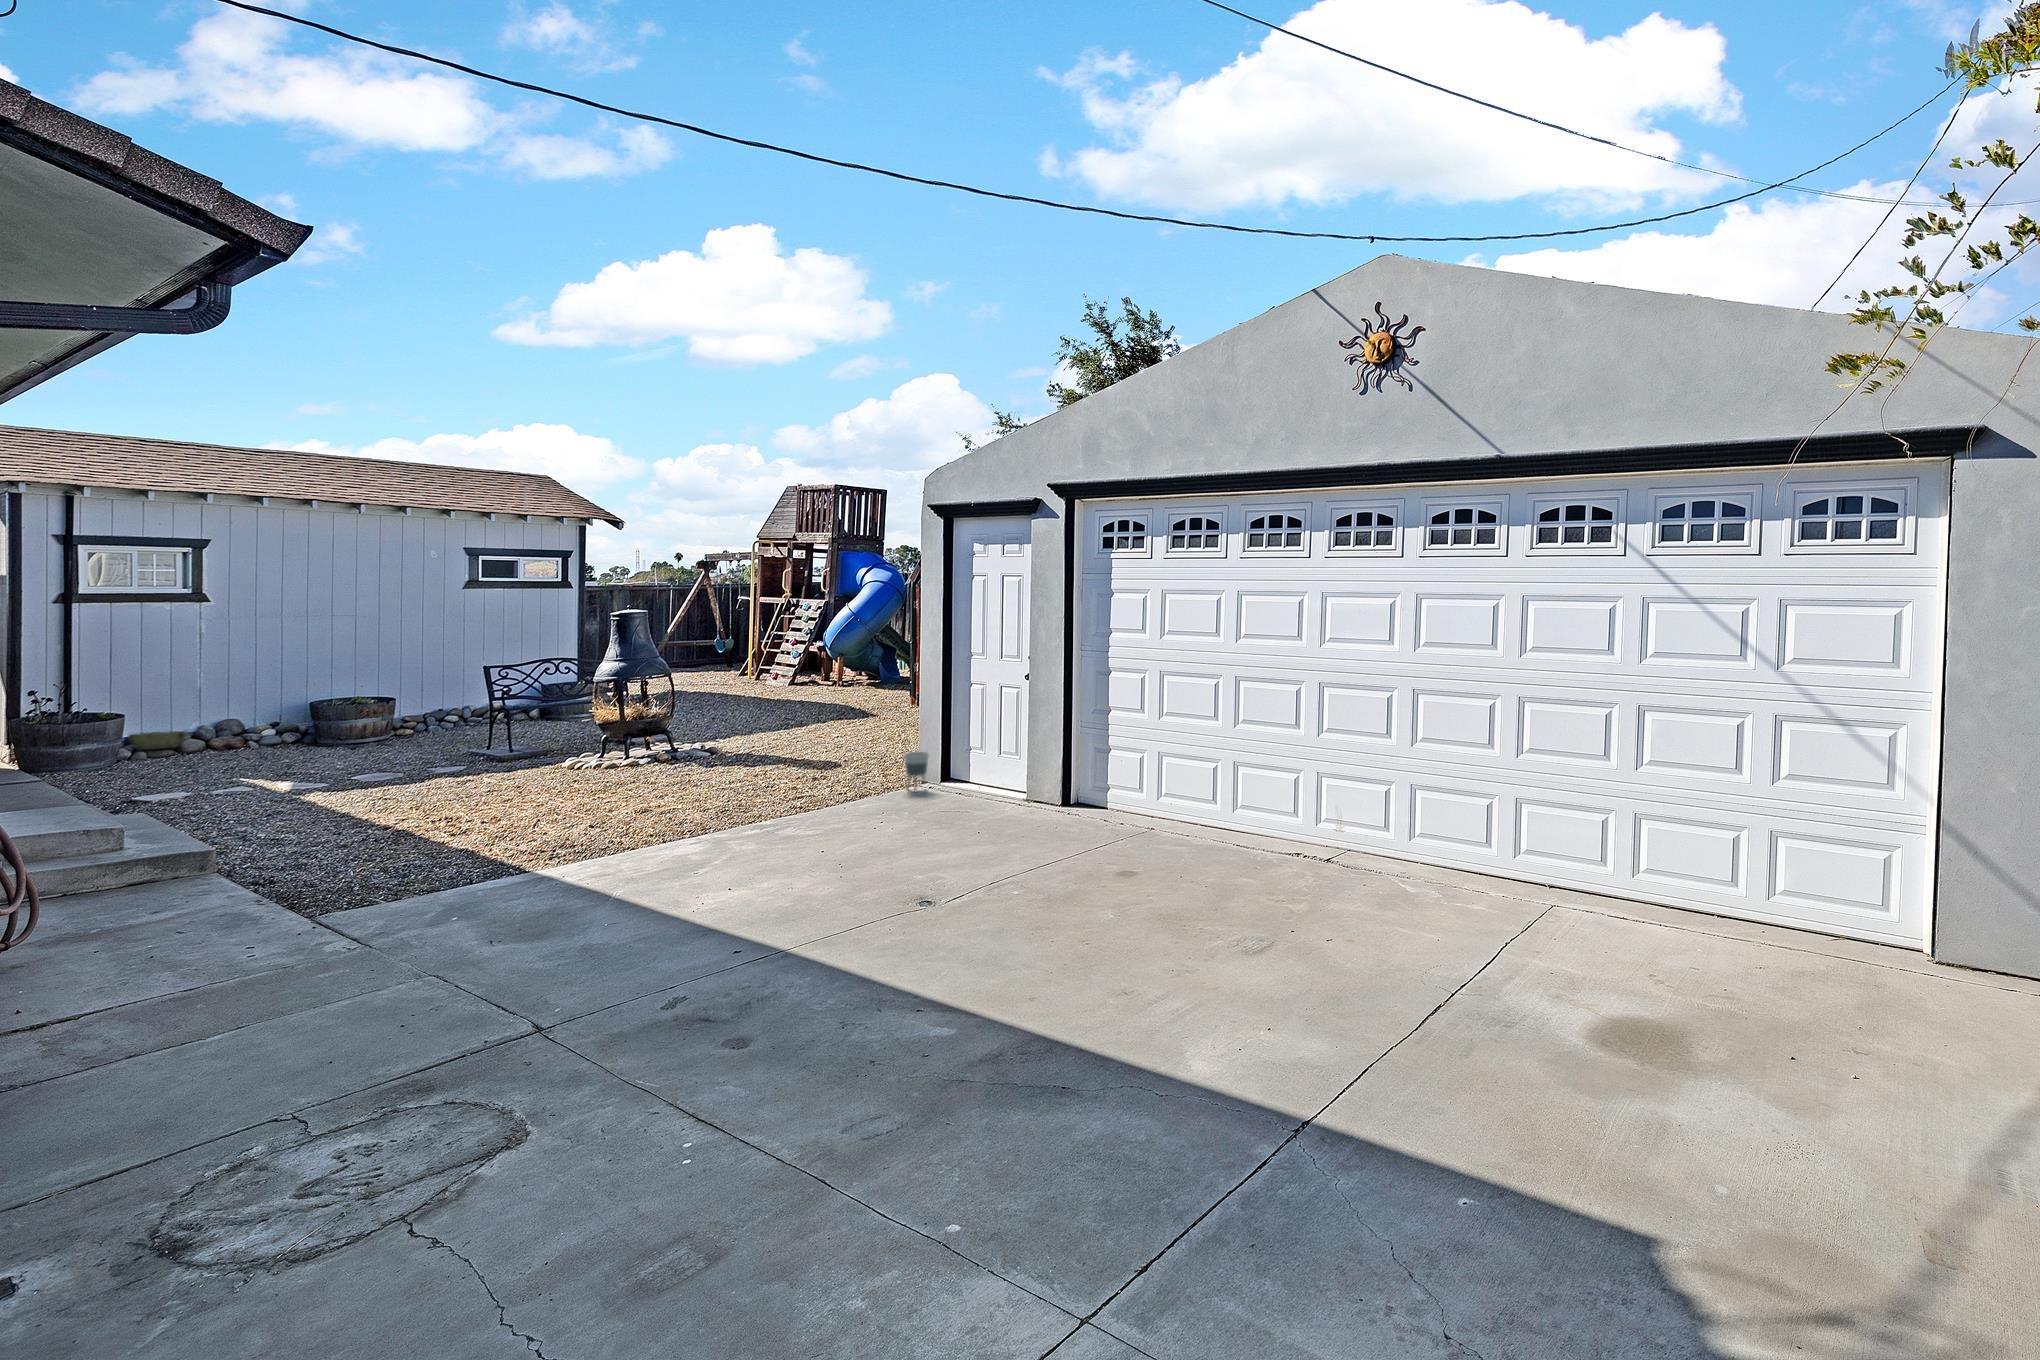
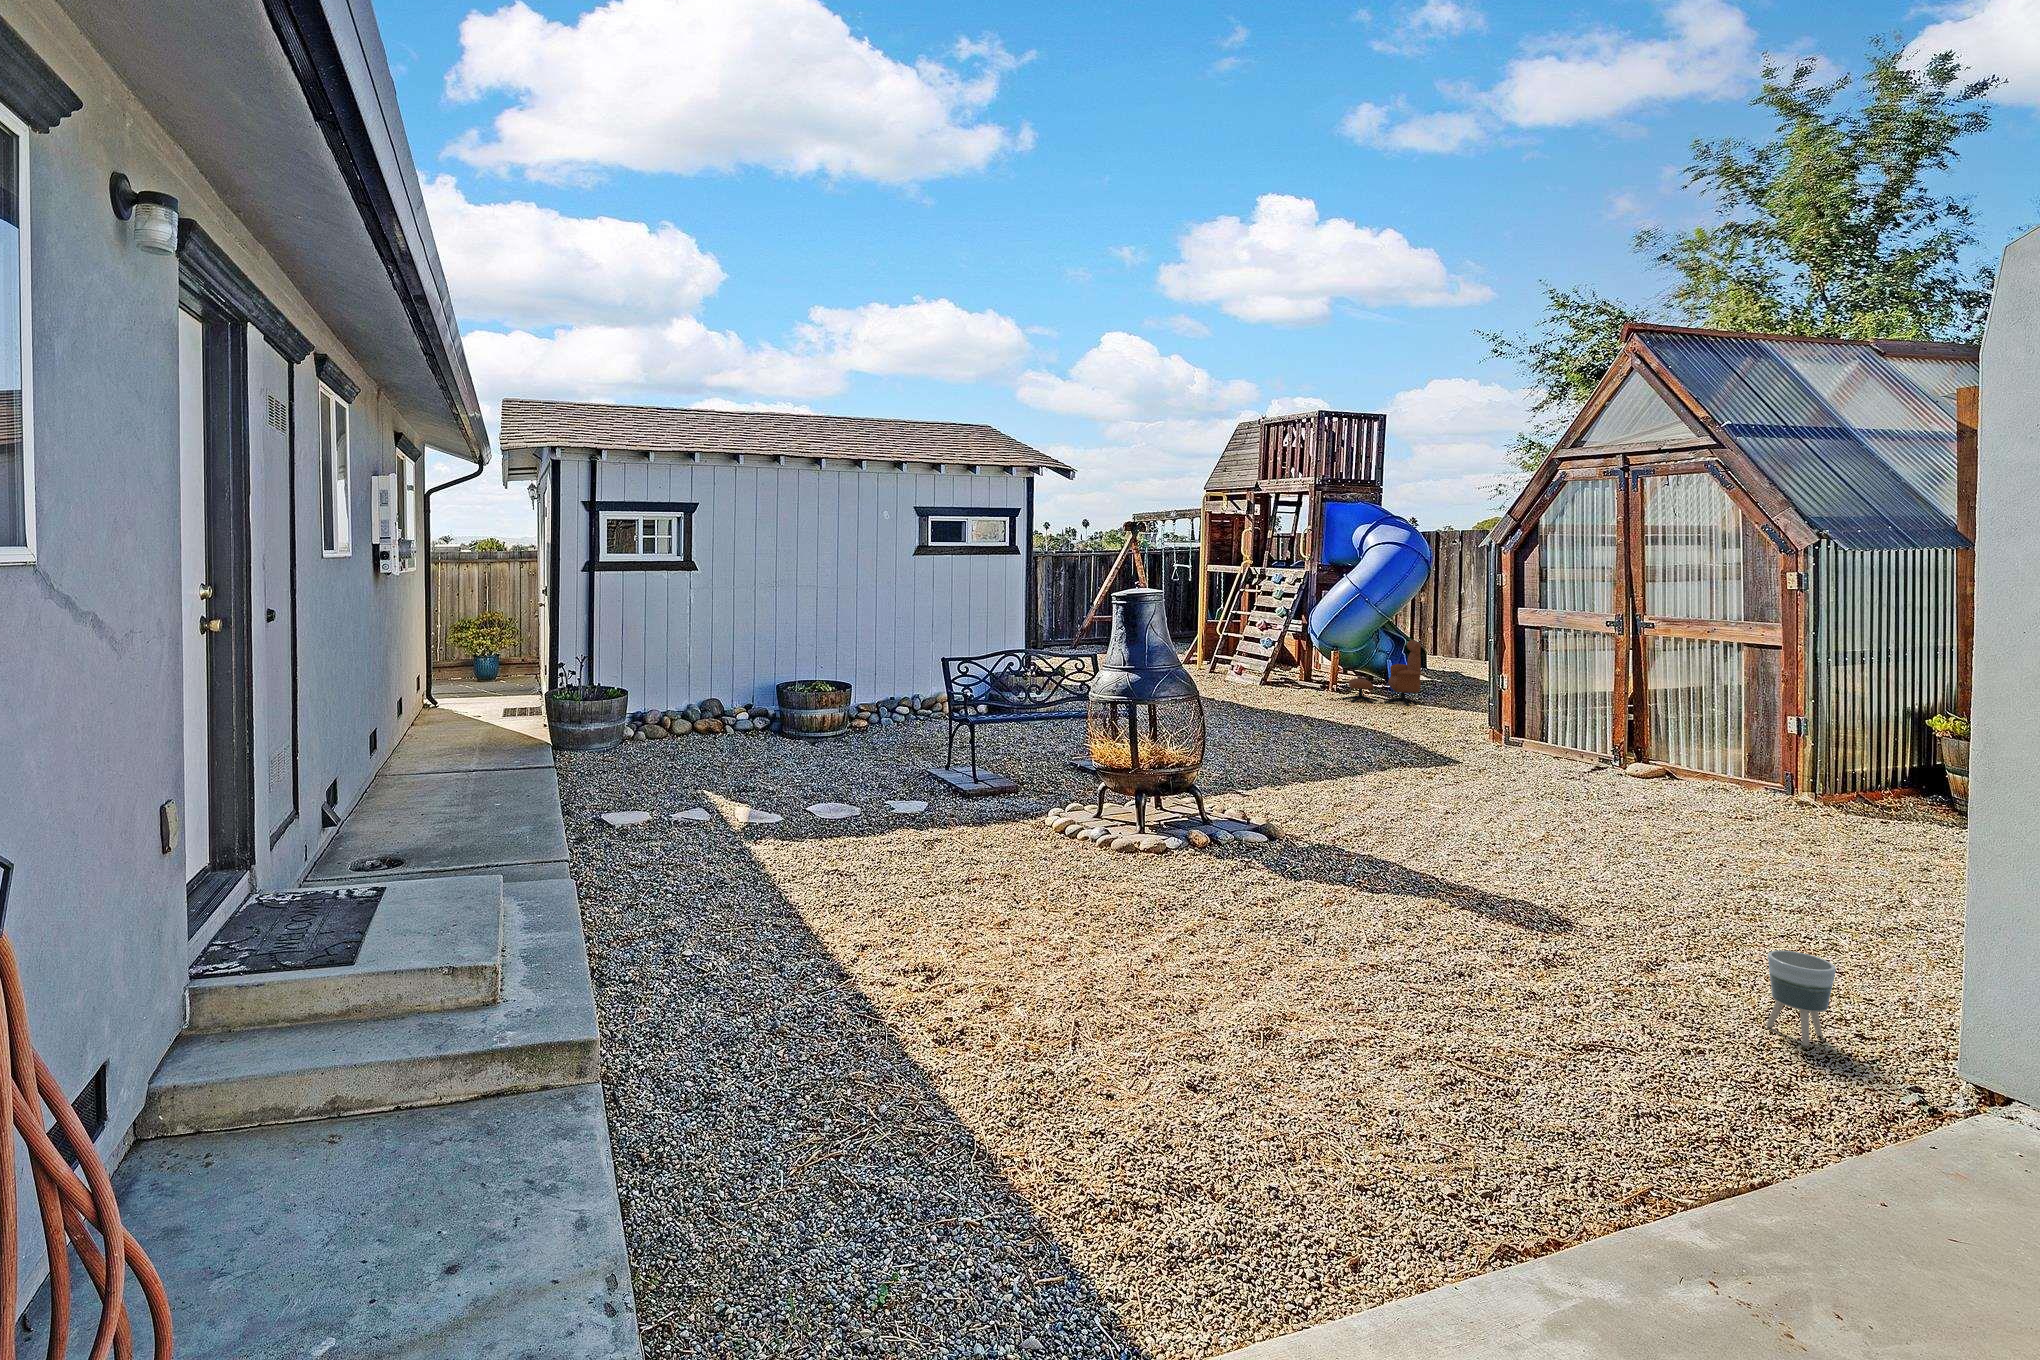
lounge chair: none [845,645,901,692] -> present [1342,640,1425,706]
woven basket: present [129,731,186,750] -> none [634,708,679,727]

